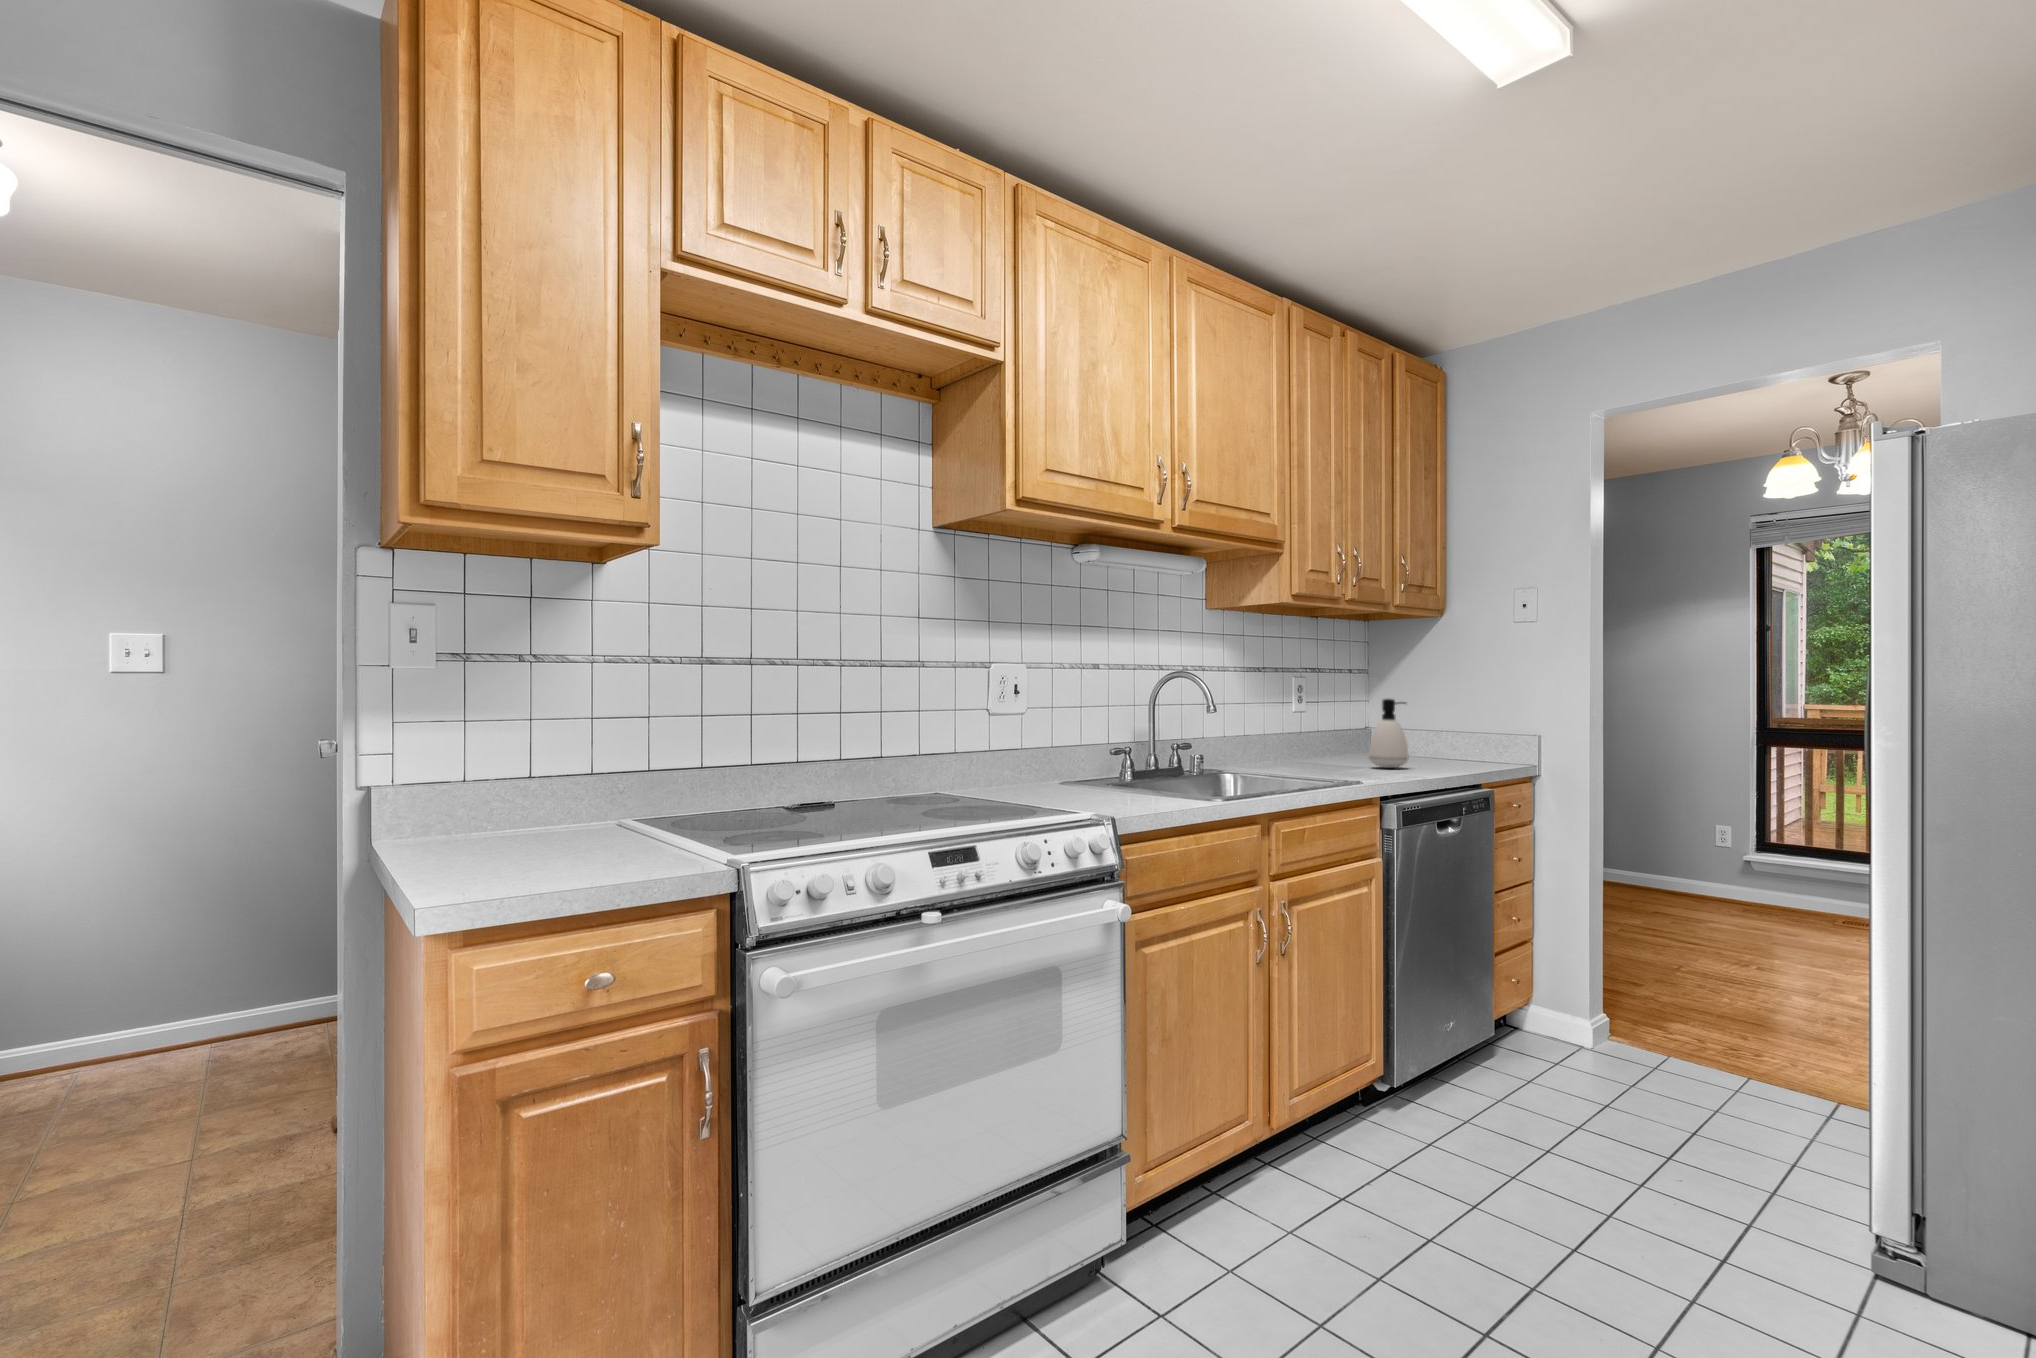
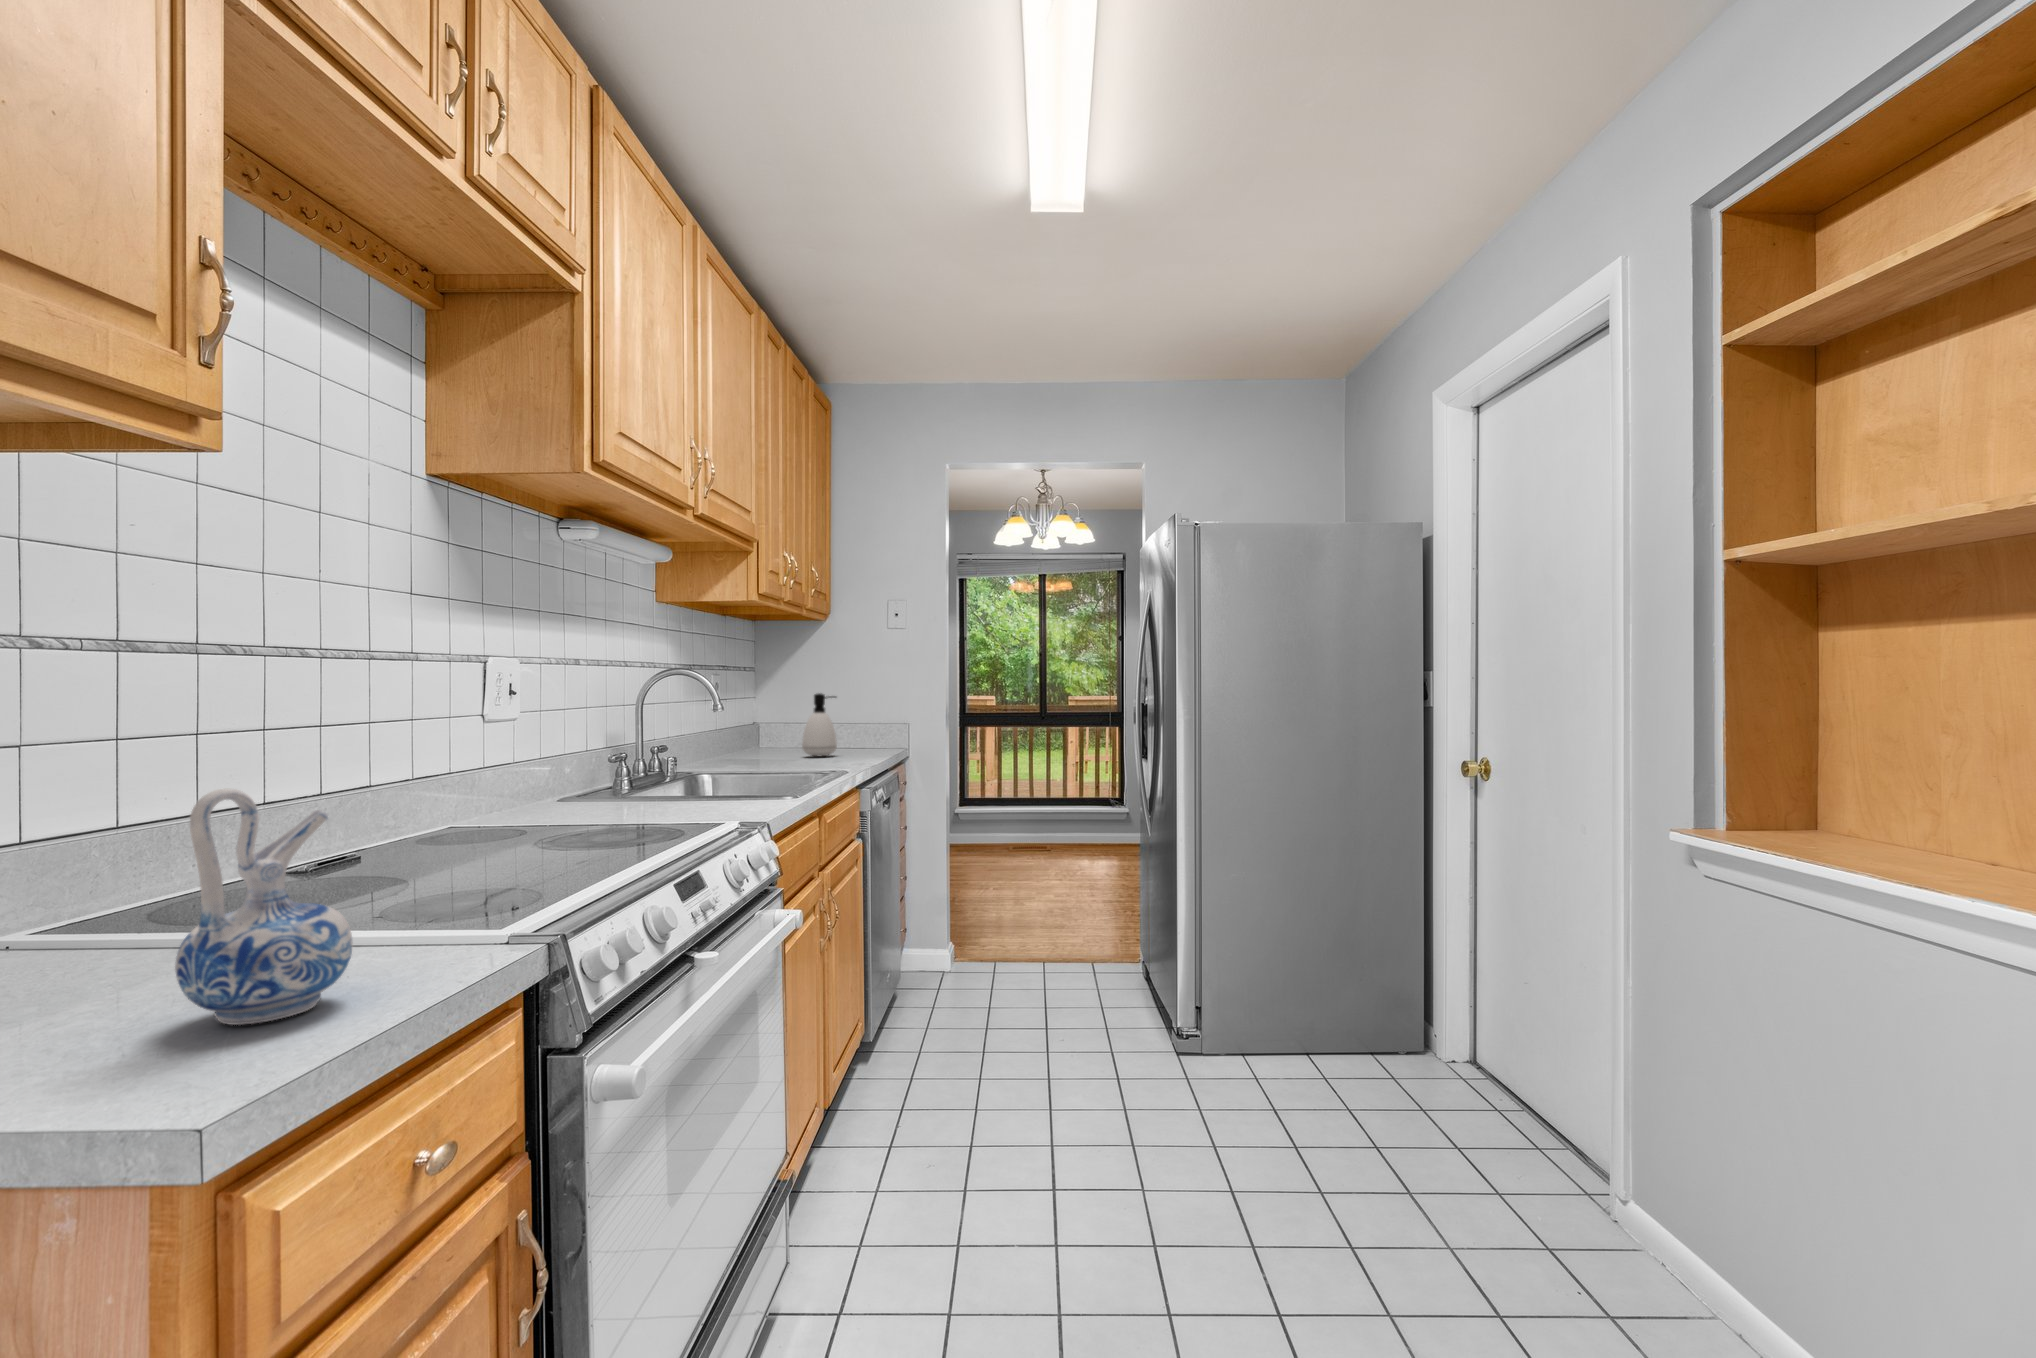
ceramic pitcher: none [510,745,595,877] -> present [175,789,353,1025]

